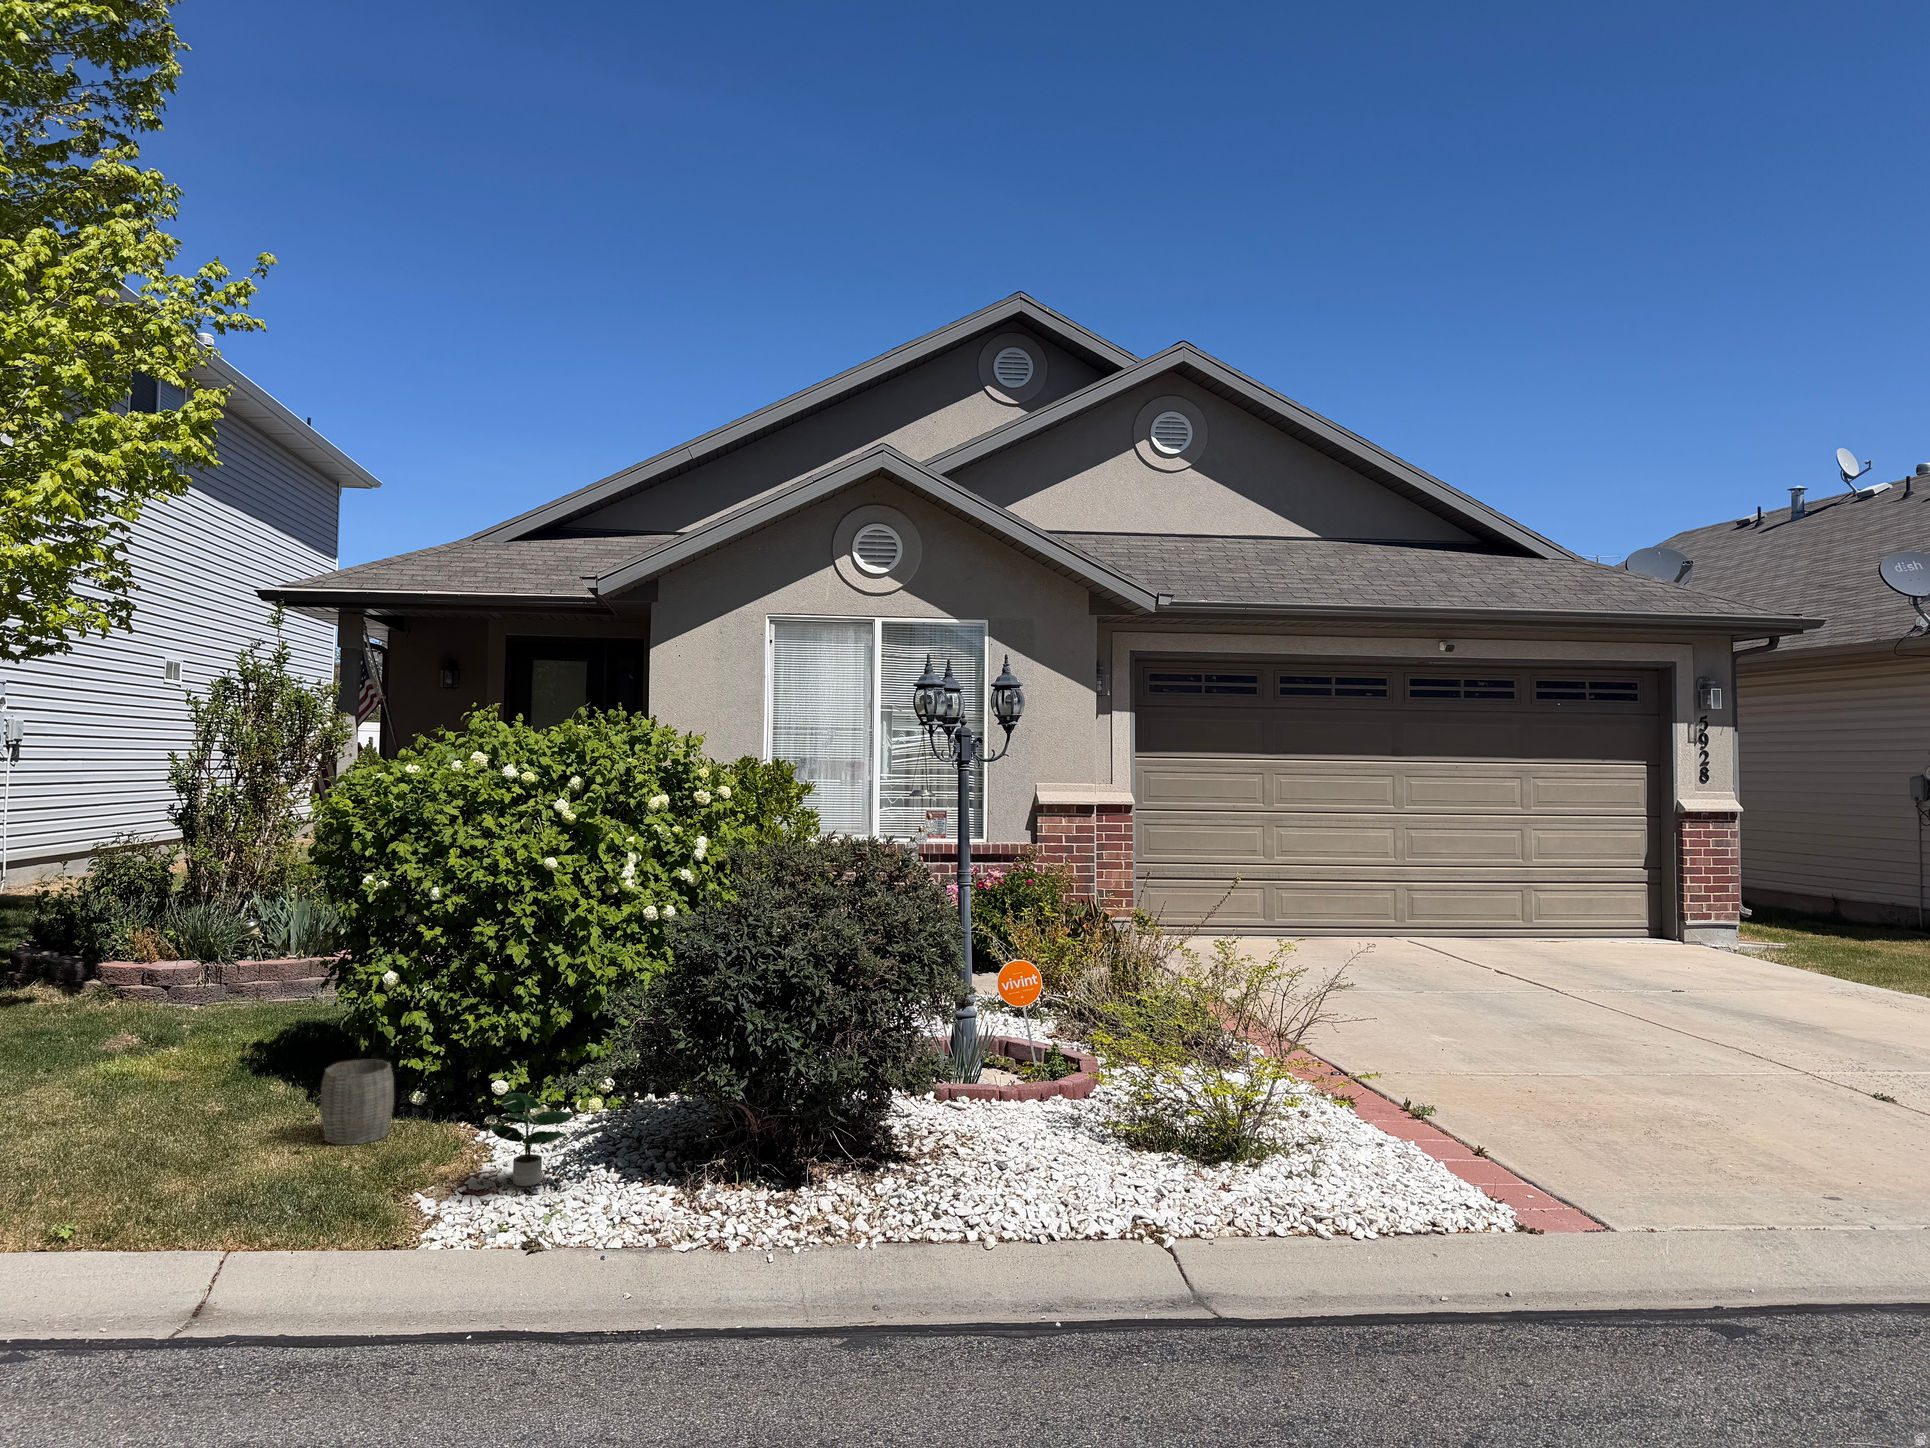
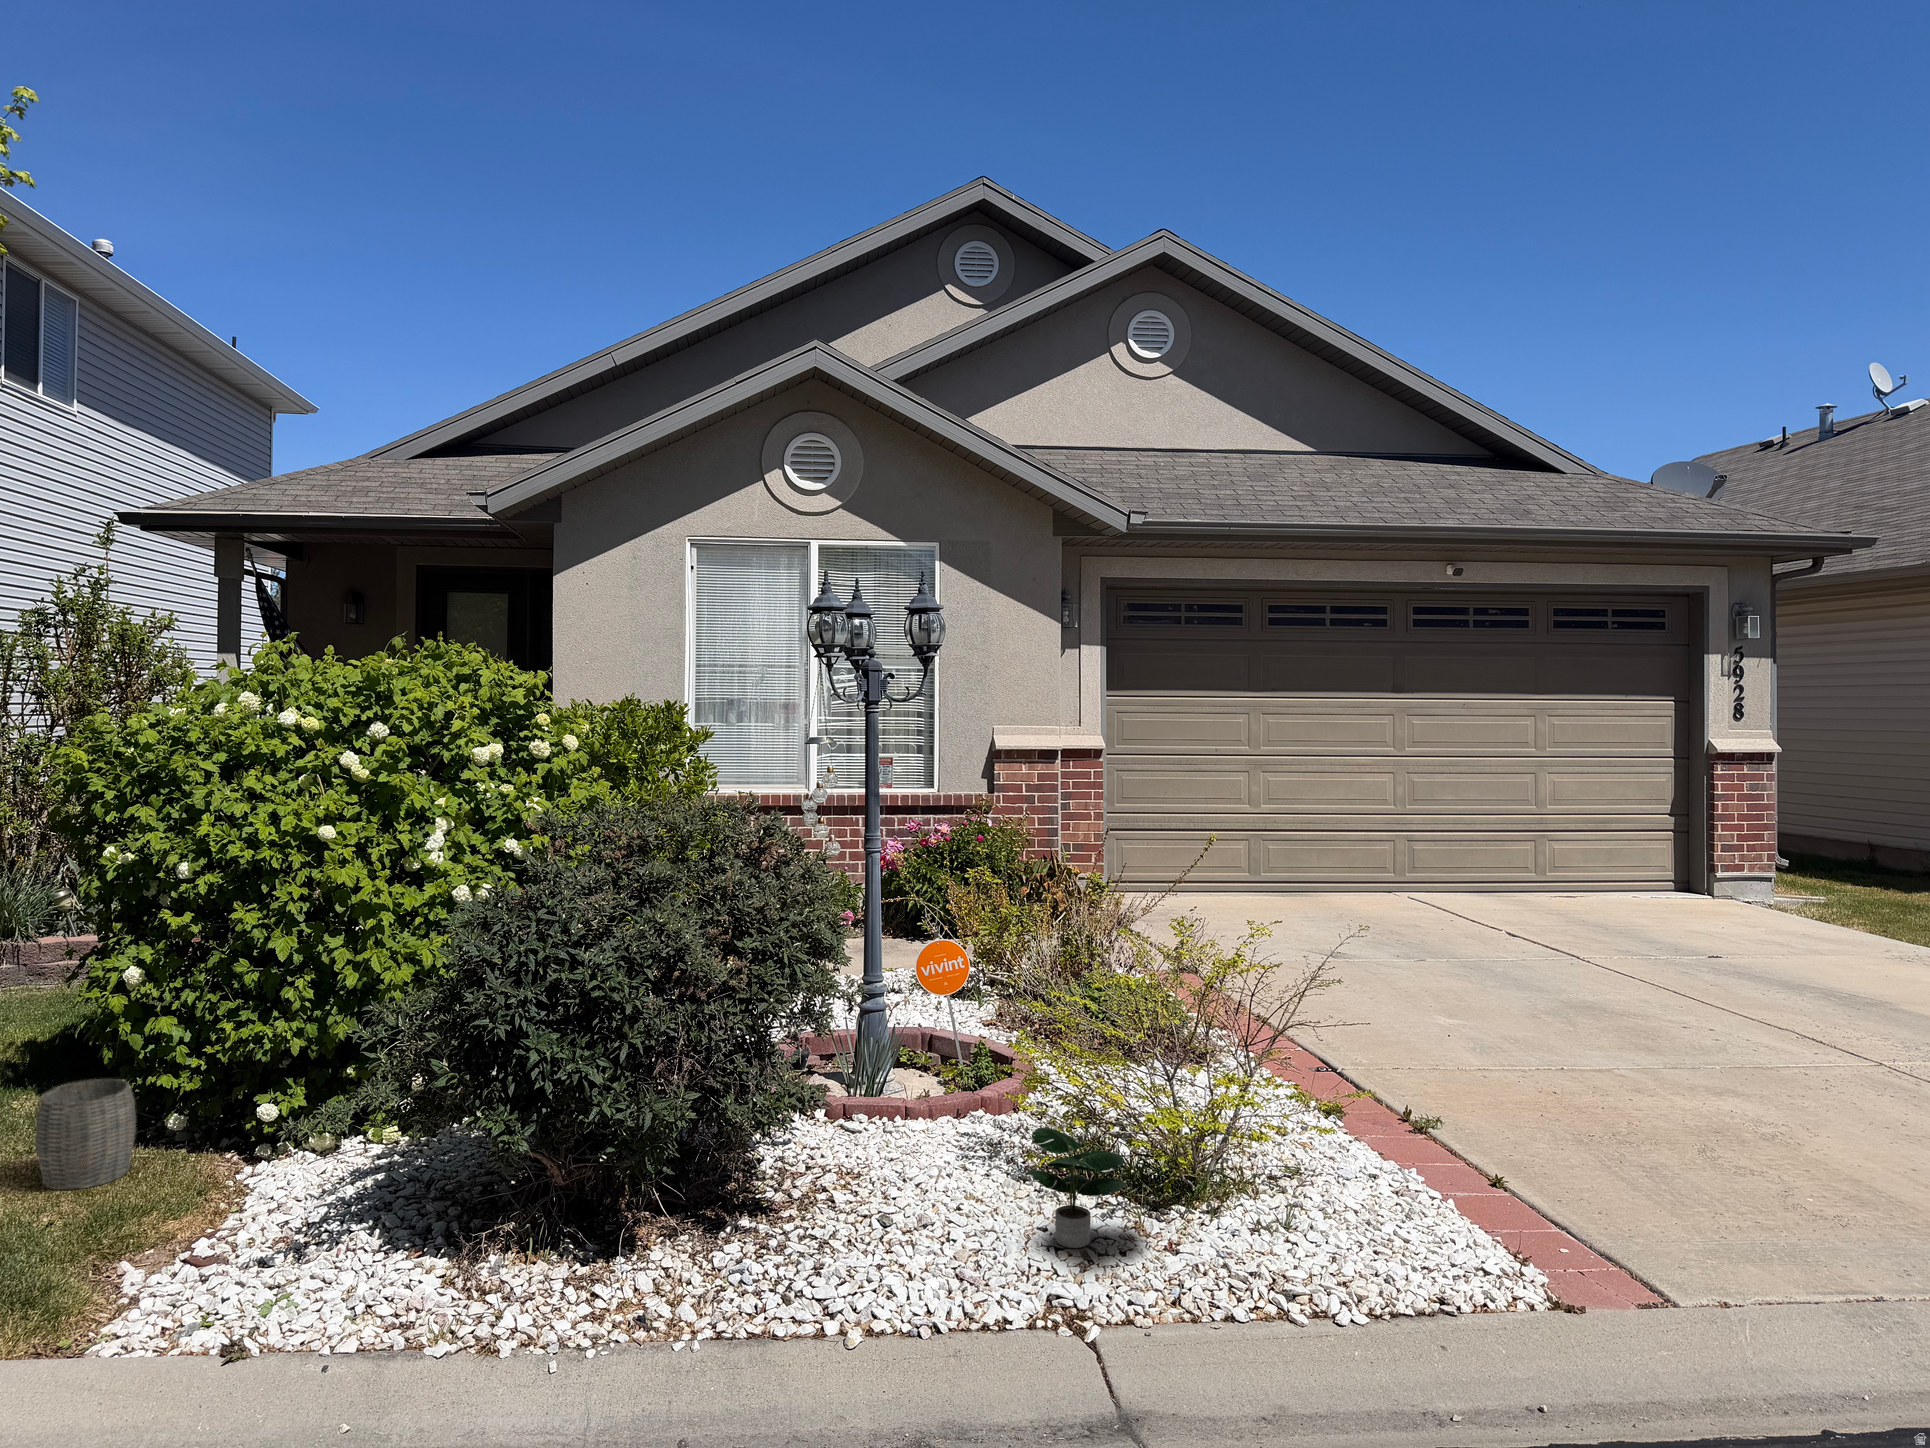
potted plant: present [490,1093,574,1186] -> present [1027,1127,1127,1248]

